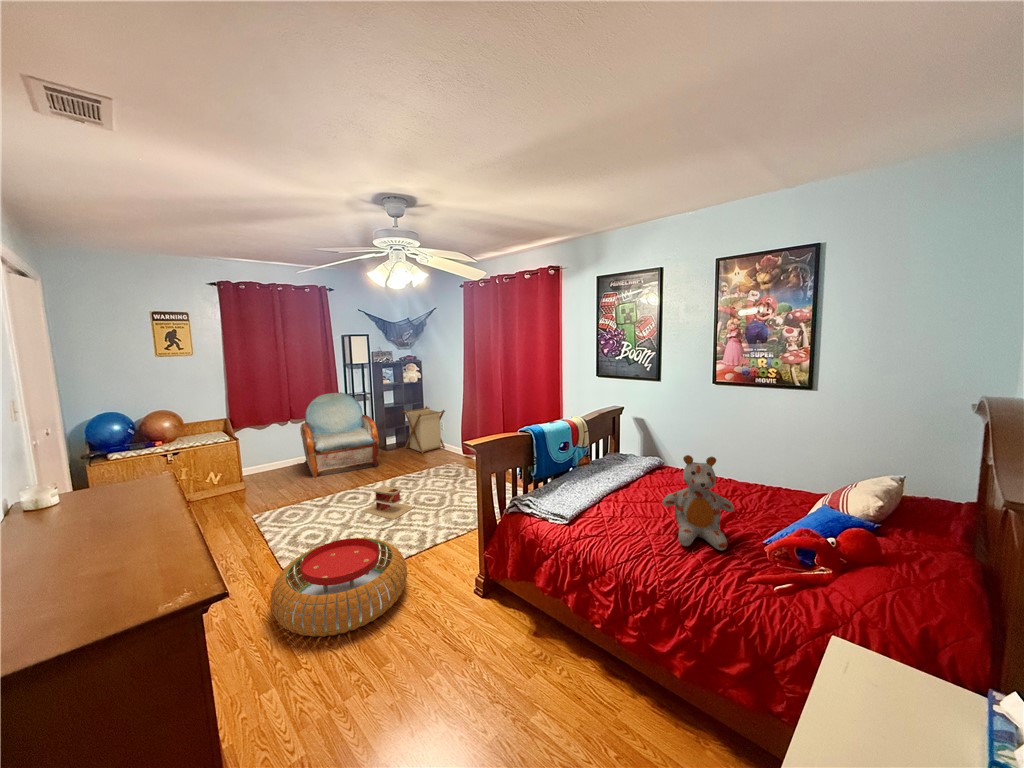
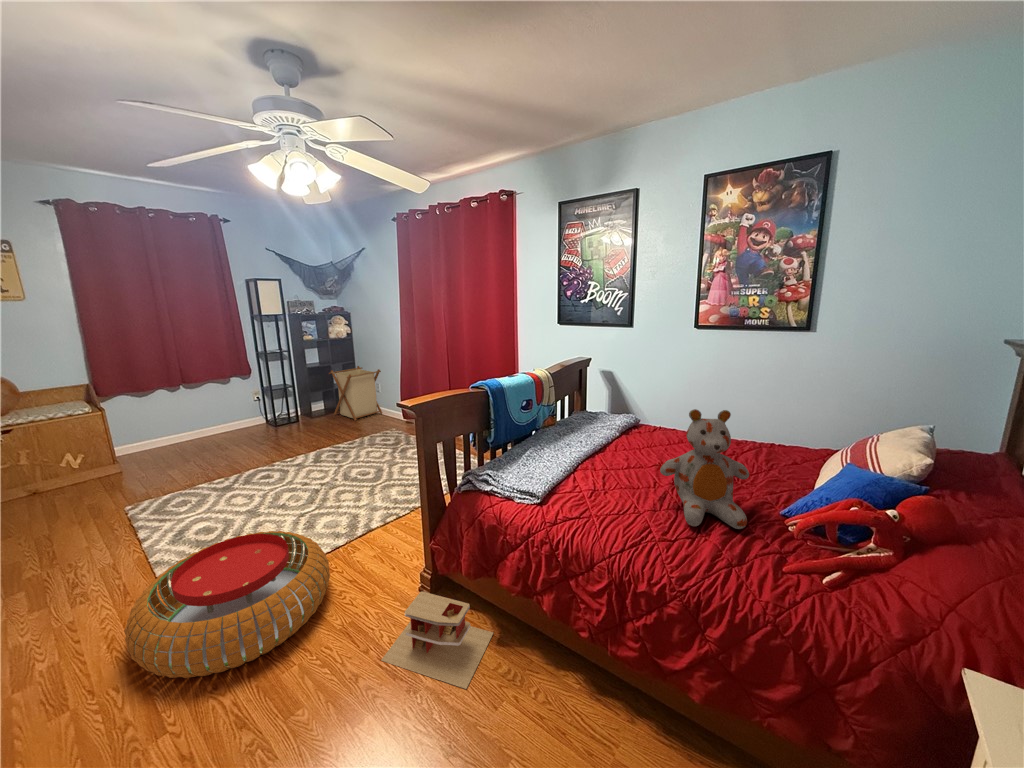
armchair: present [300,392,379,477] -> none [195,351,302,454]
toy house: present [363,486,414,519] -> present [381,592,493,689]

